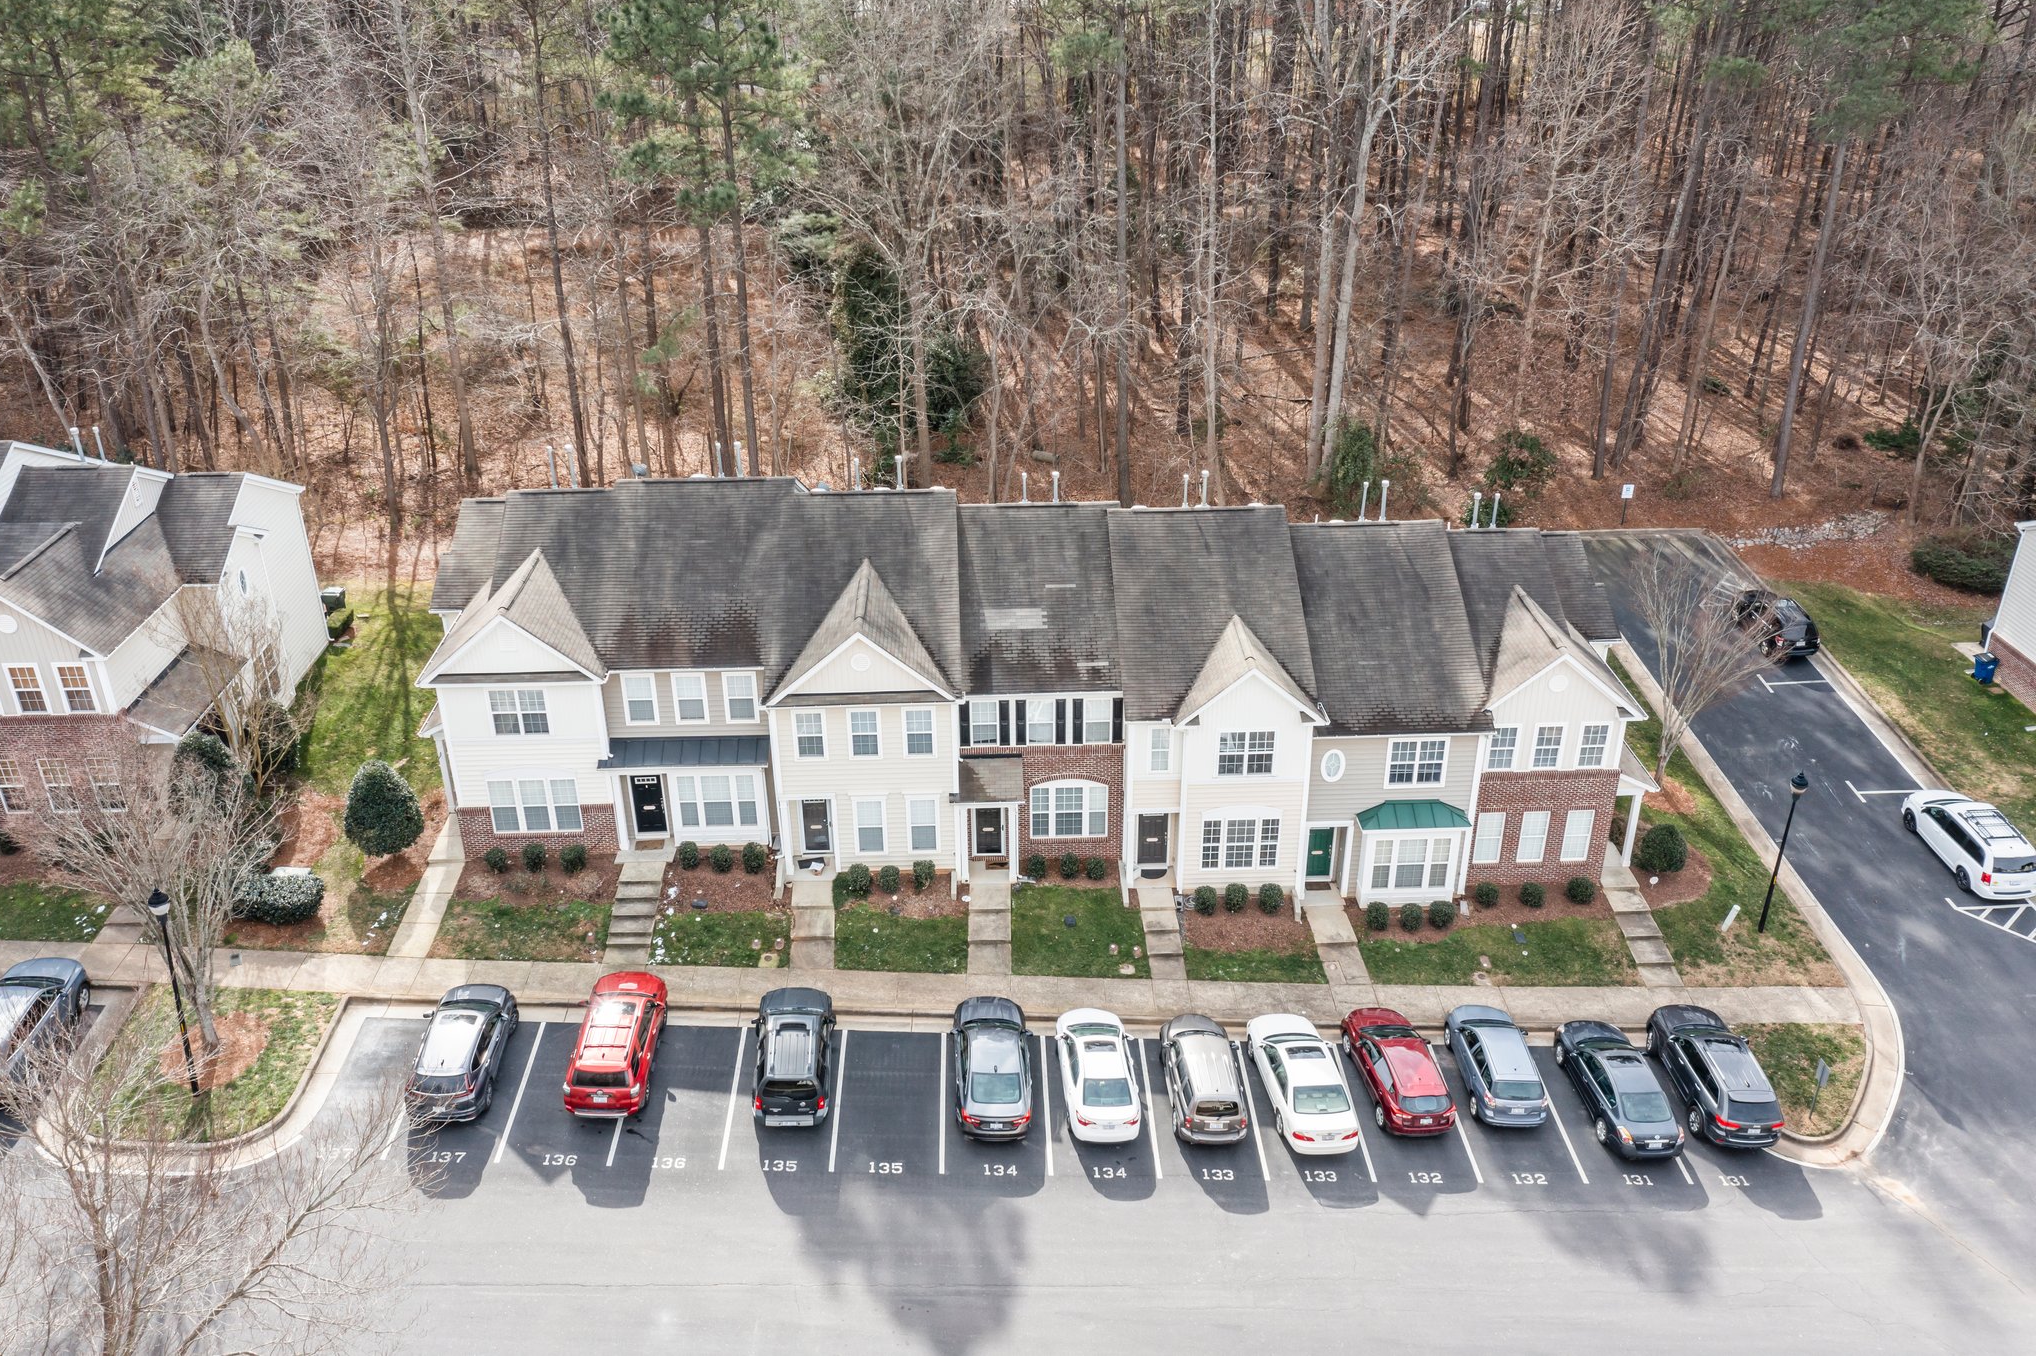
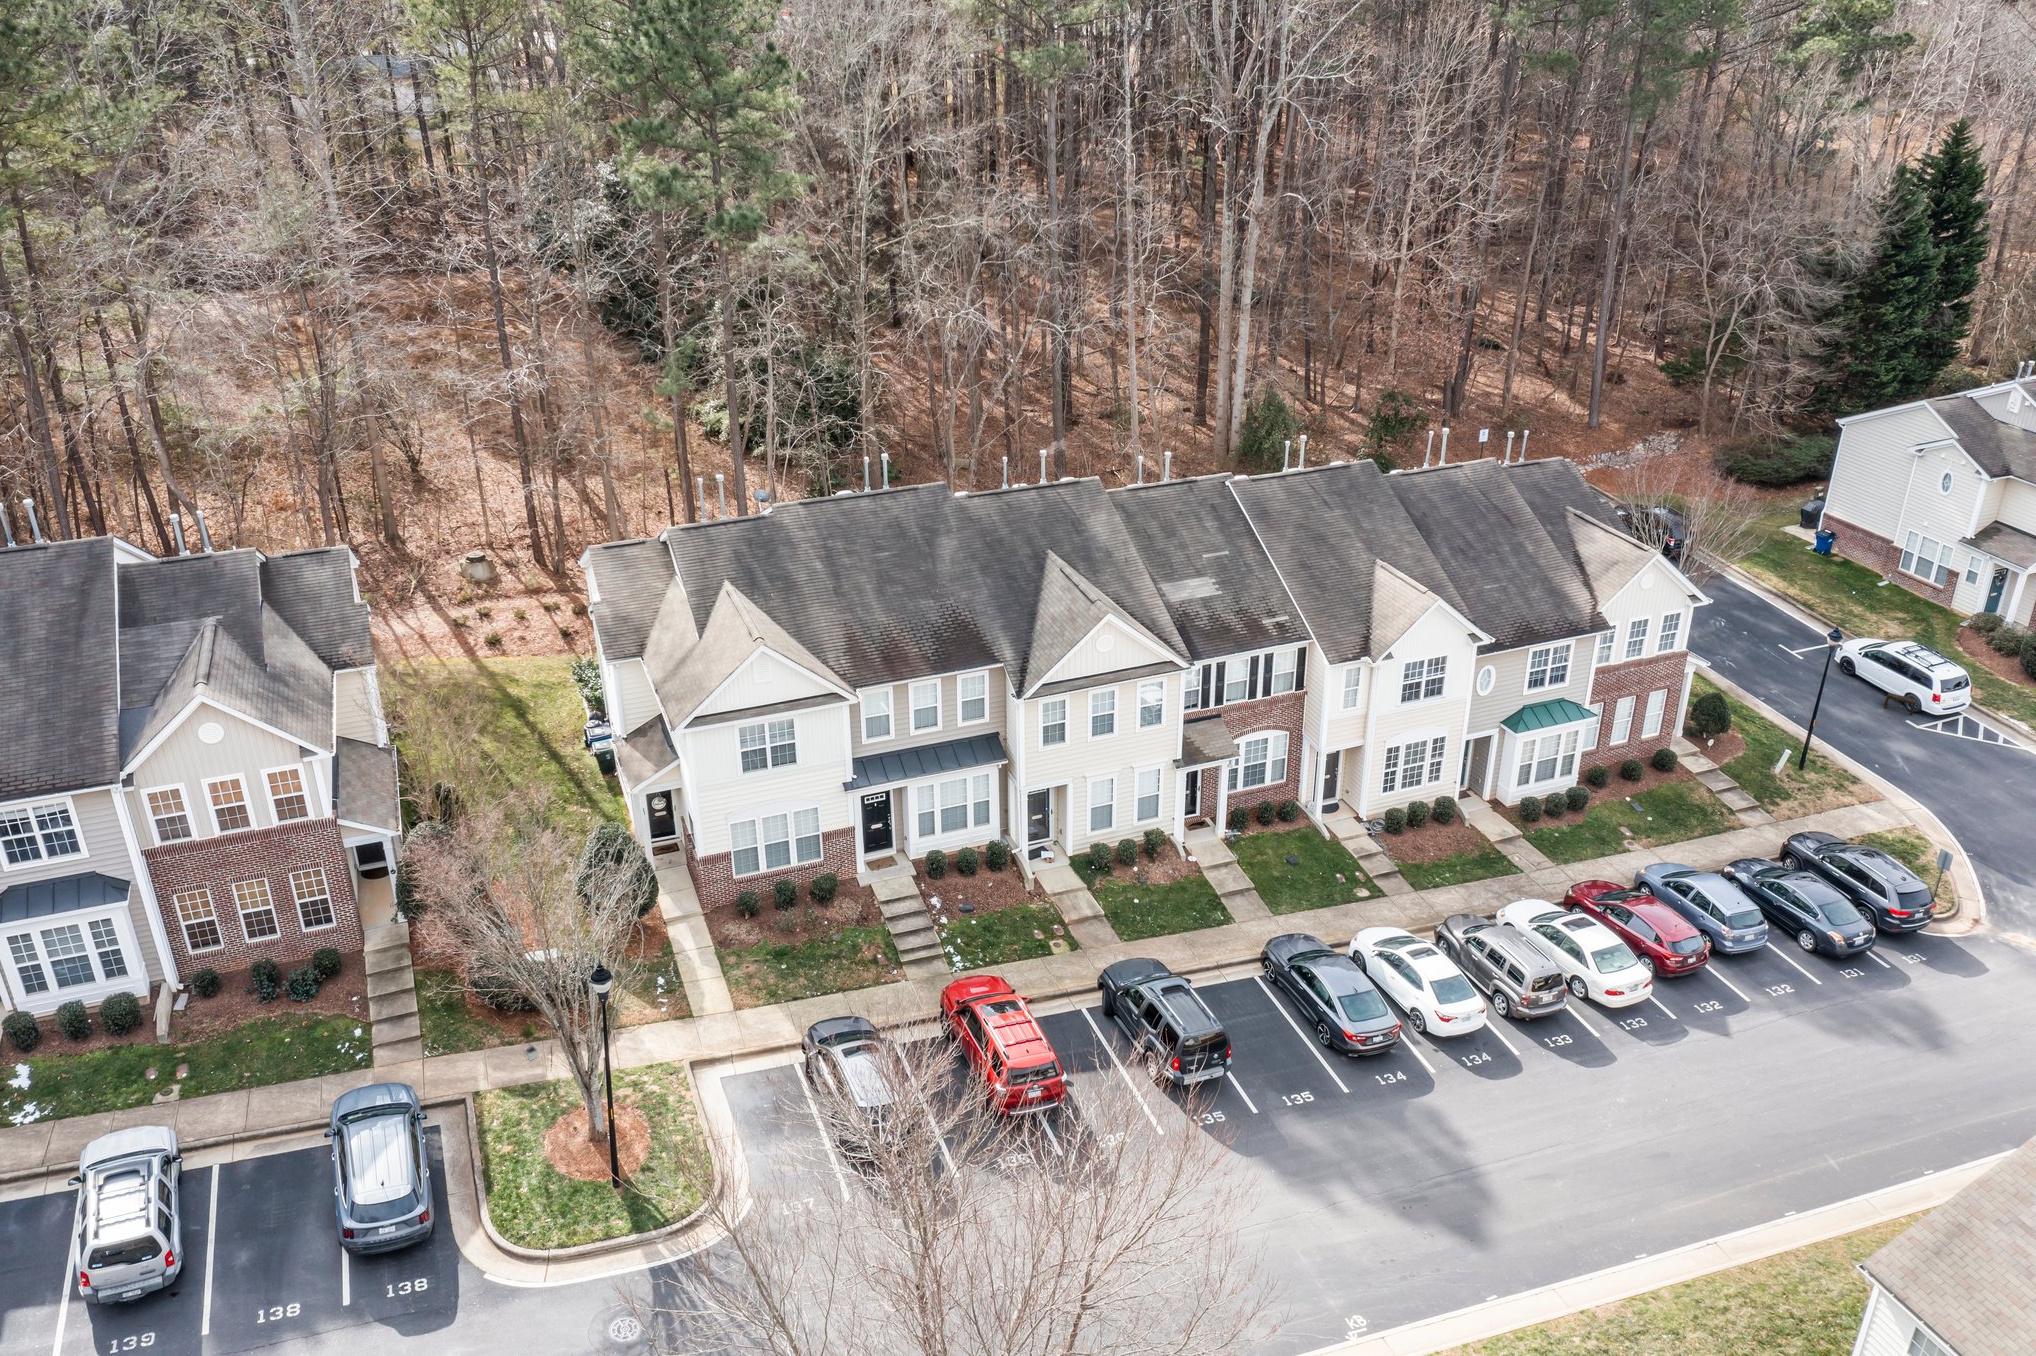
bench: none [1927,861,1971,894] -> present [1884,692,1917,715]

